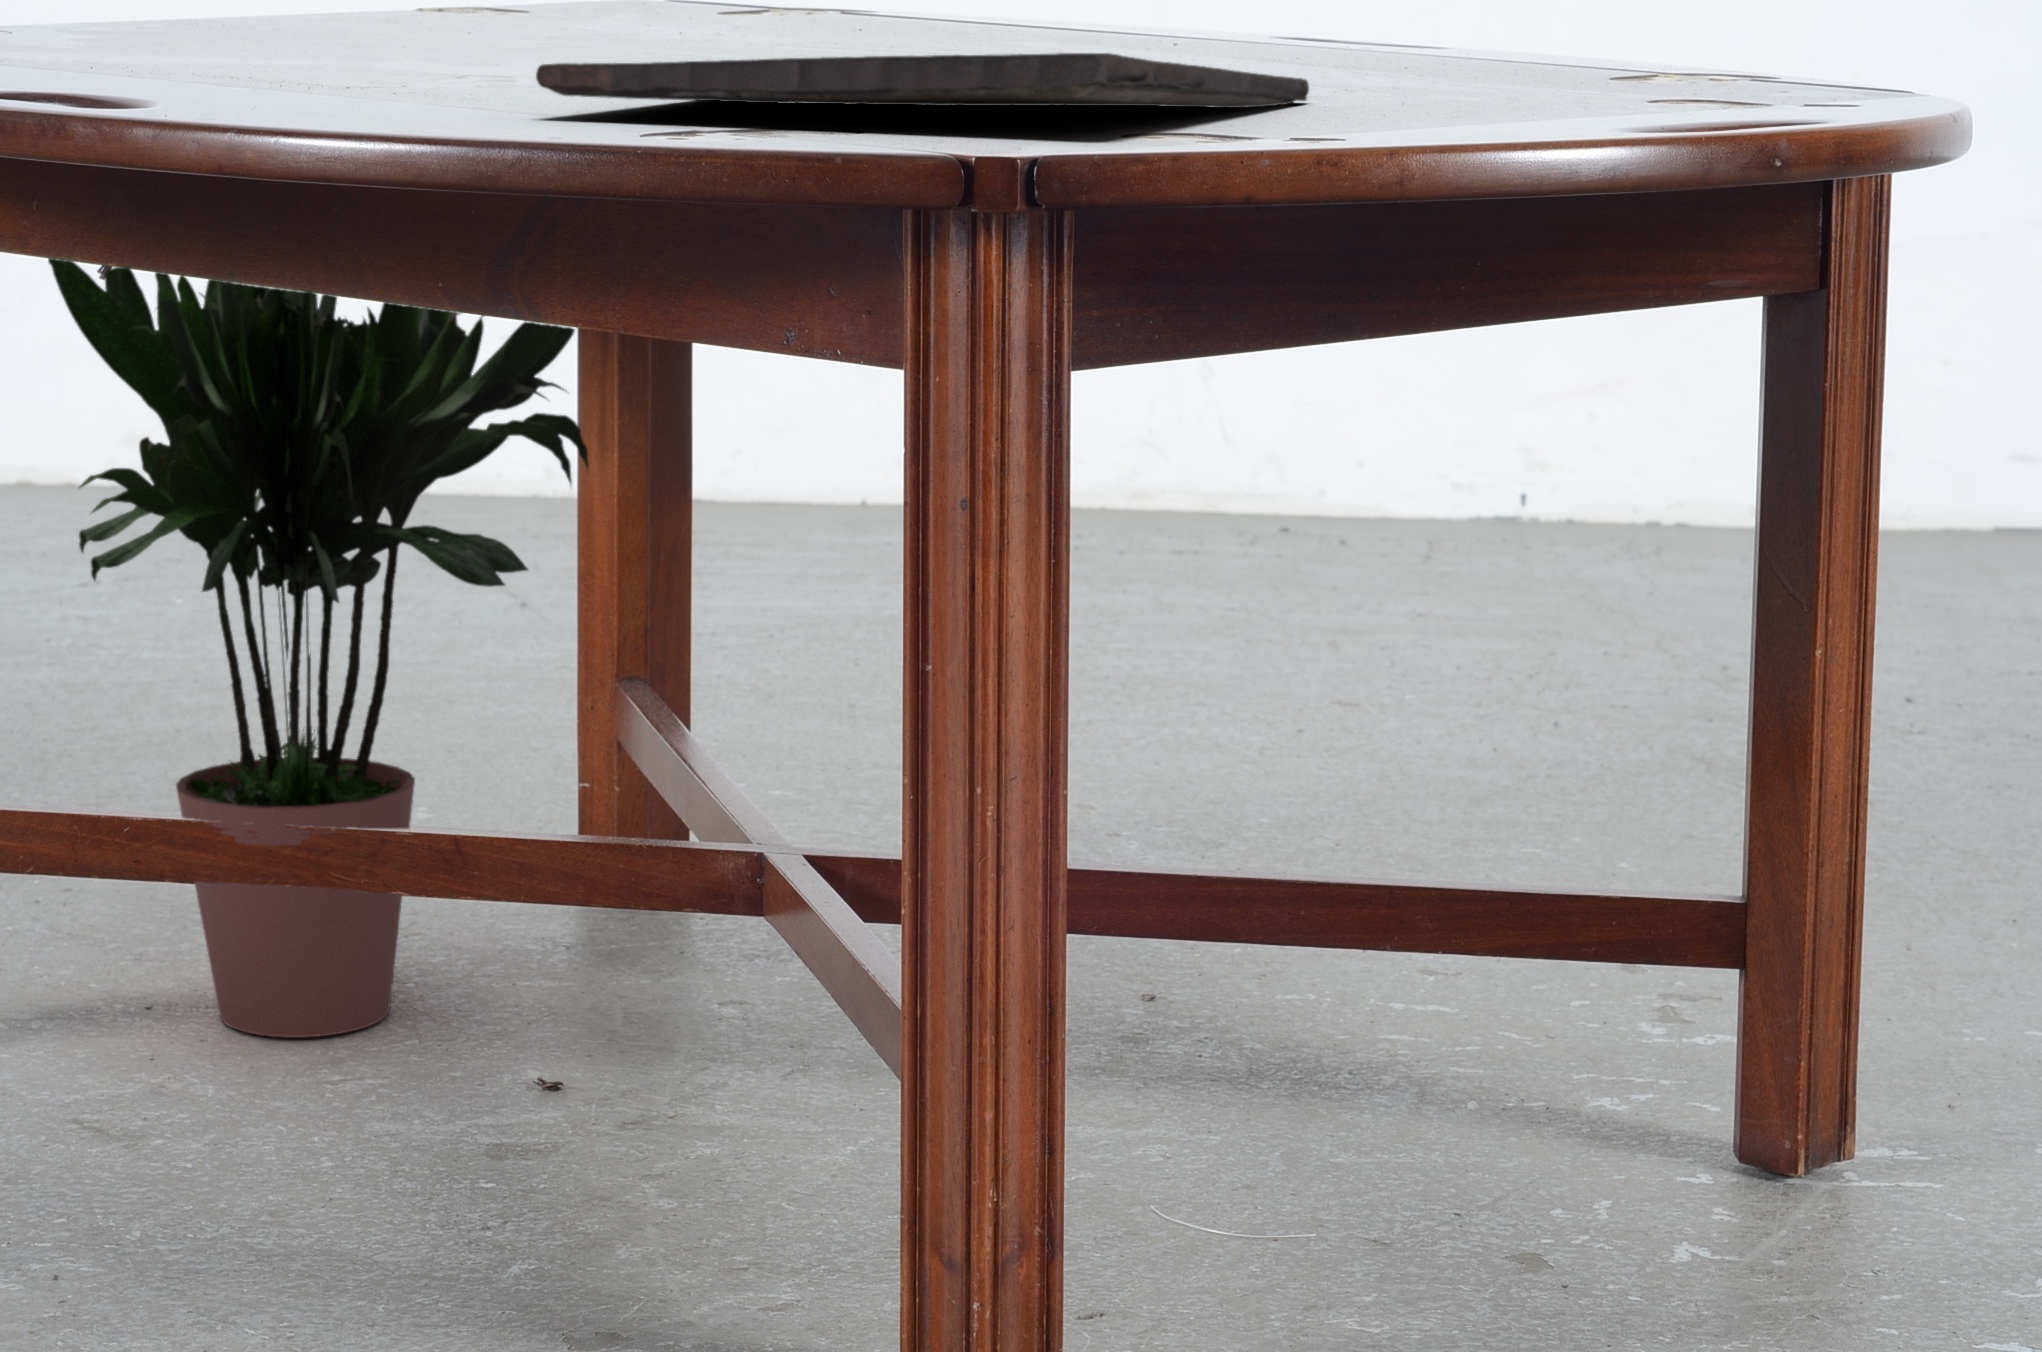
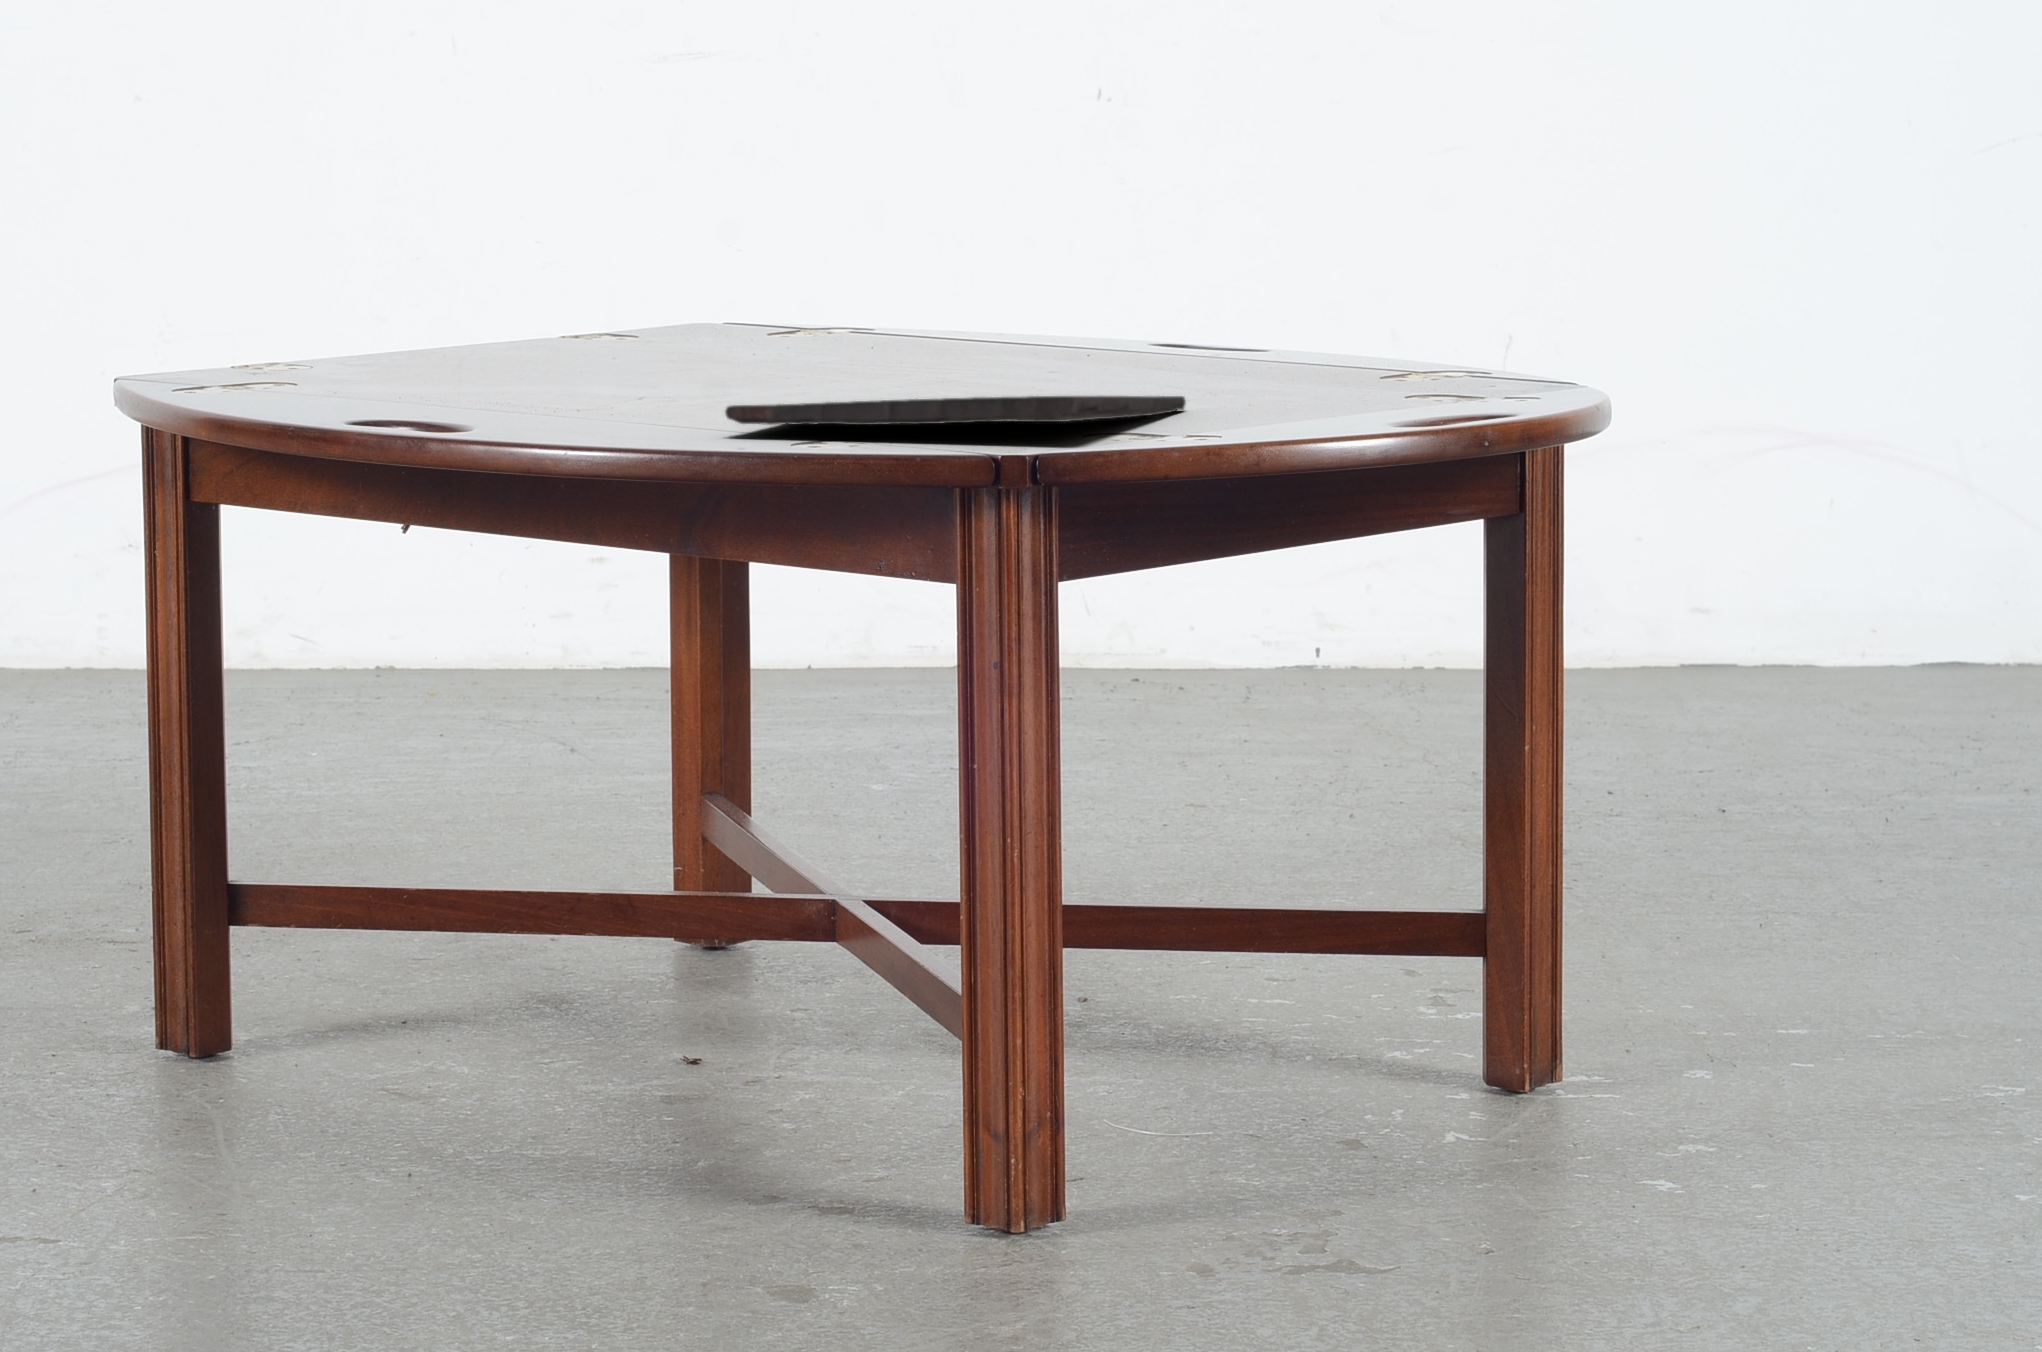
potted plant: present [48,257,589,1037] -> none [341,468,726,1033]

